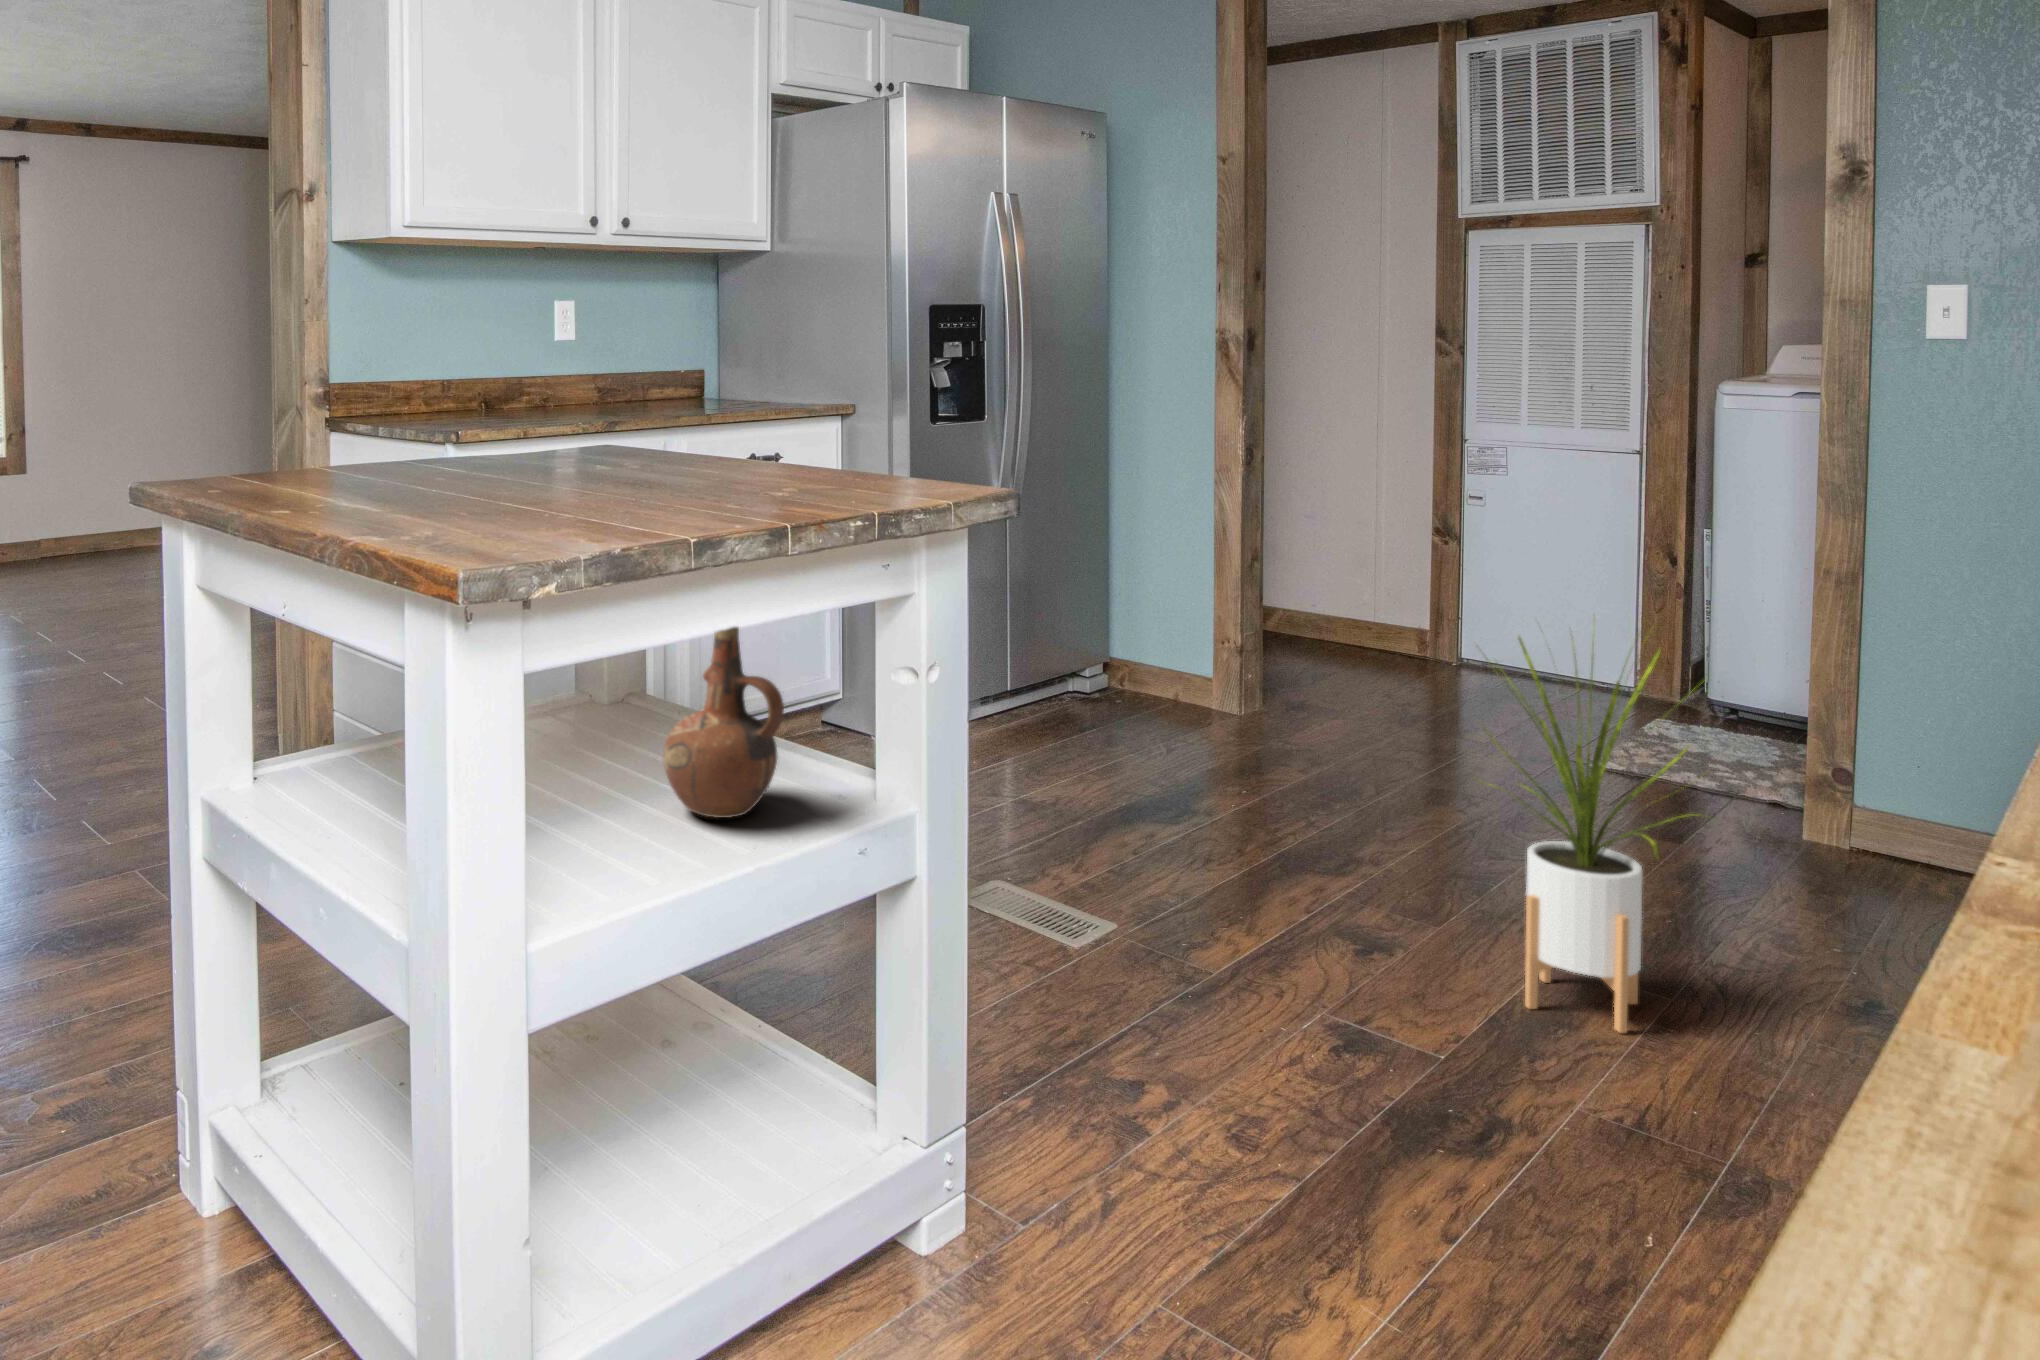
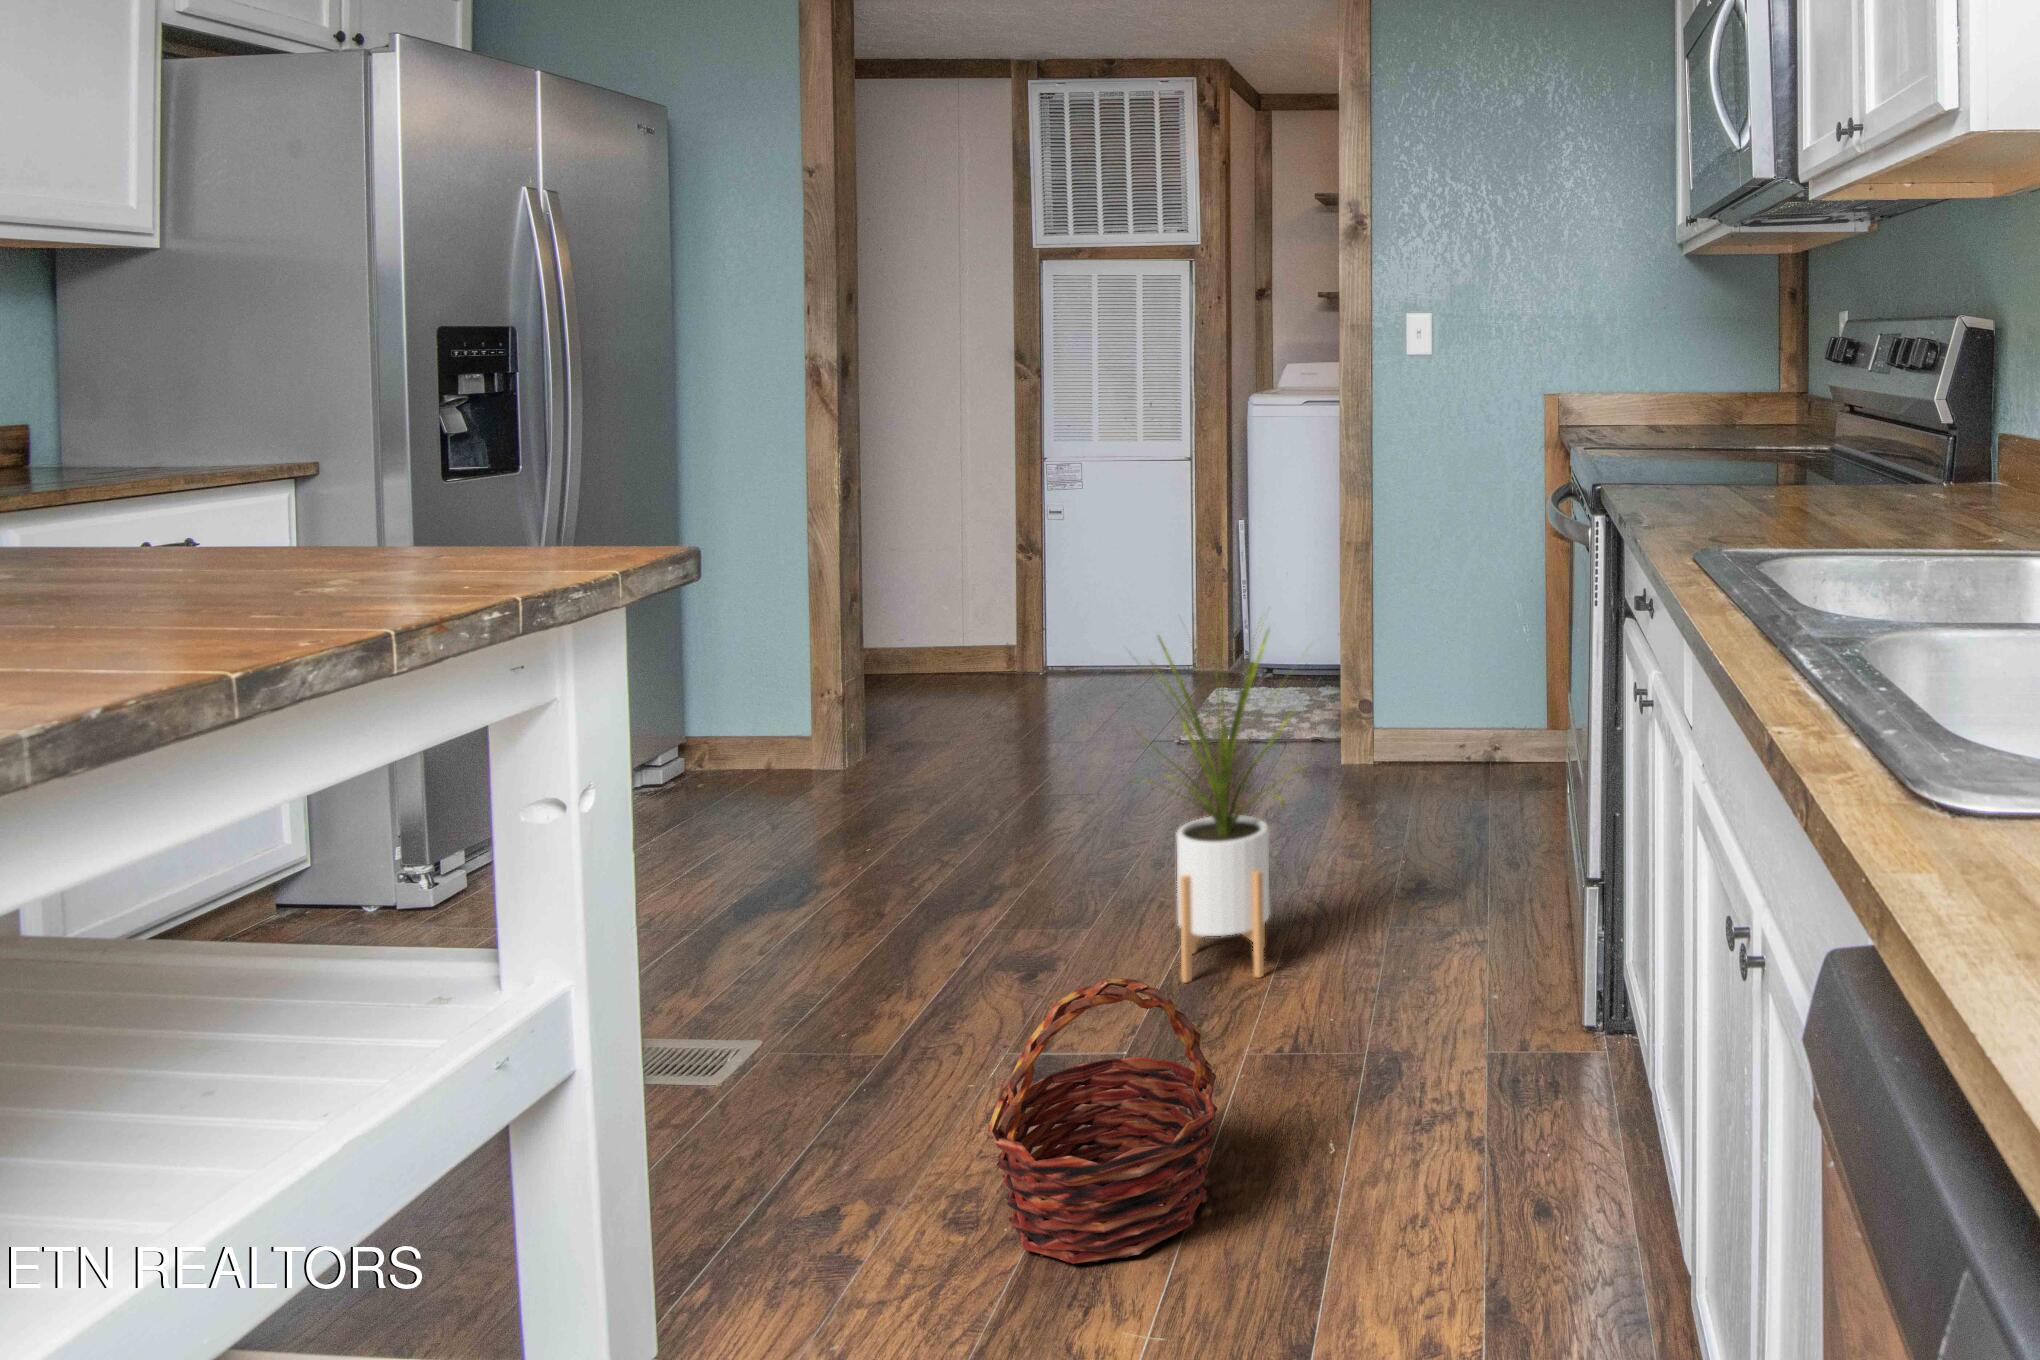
ceramic pitcher: present [663,627,784,818] -> none [141,753,372,1082]
basket: none [1262,963,1511,1247] -> present [988,978,1218,1264]

